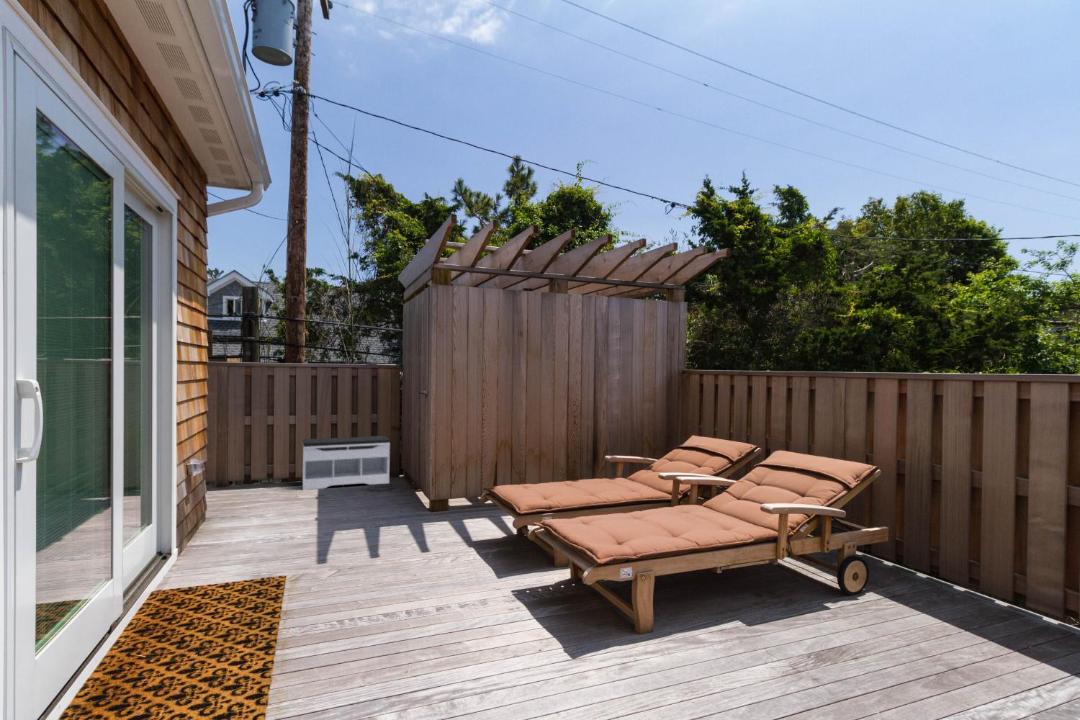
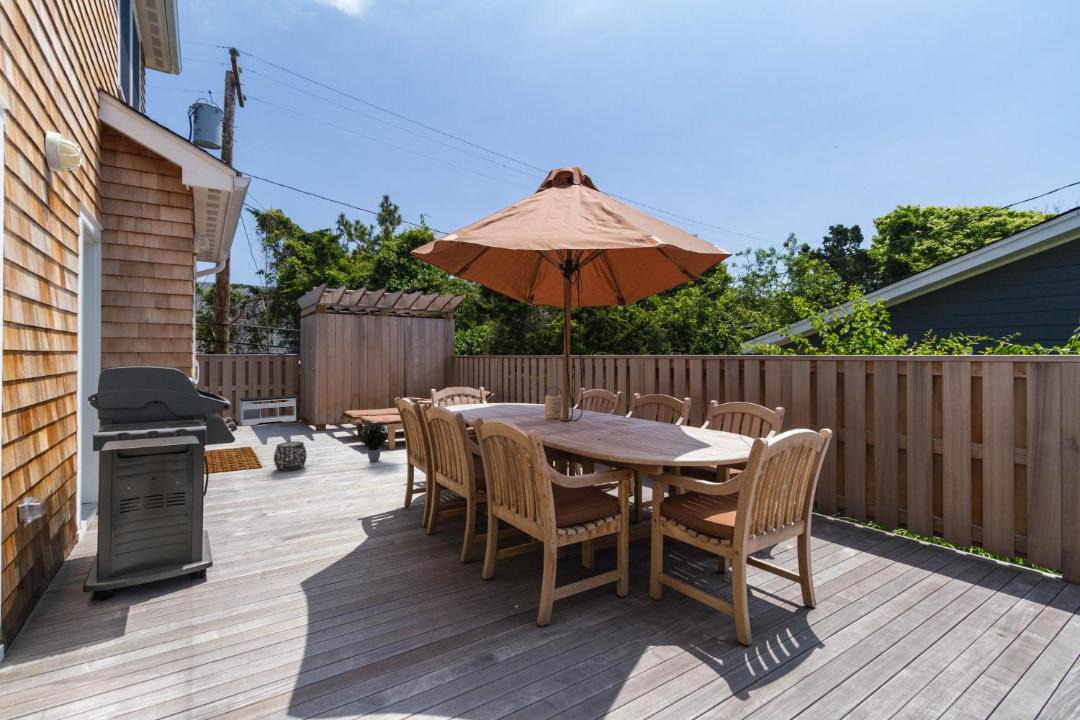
potted plant: none [535,537,613,657] -> present [359,423,388,462]
woven basket: none [311,580,398,679] -> present [274,441,307,471]

